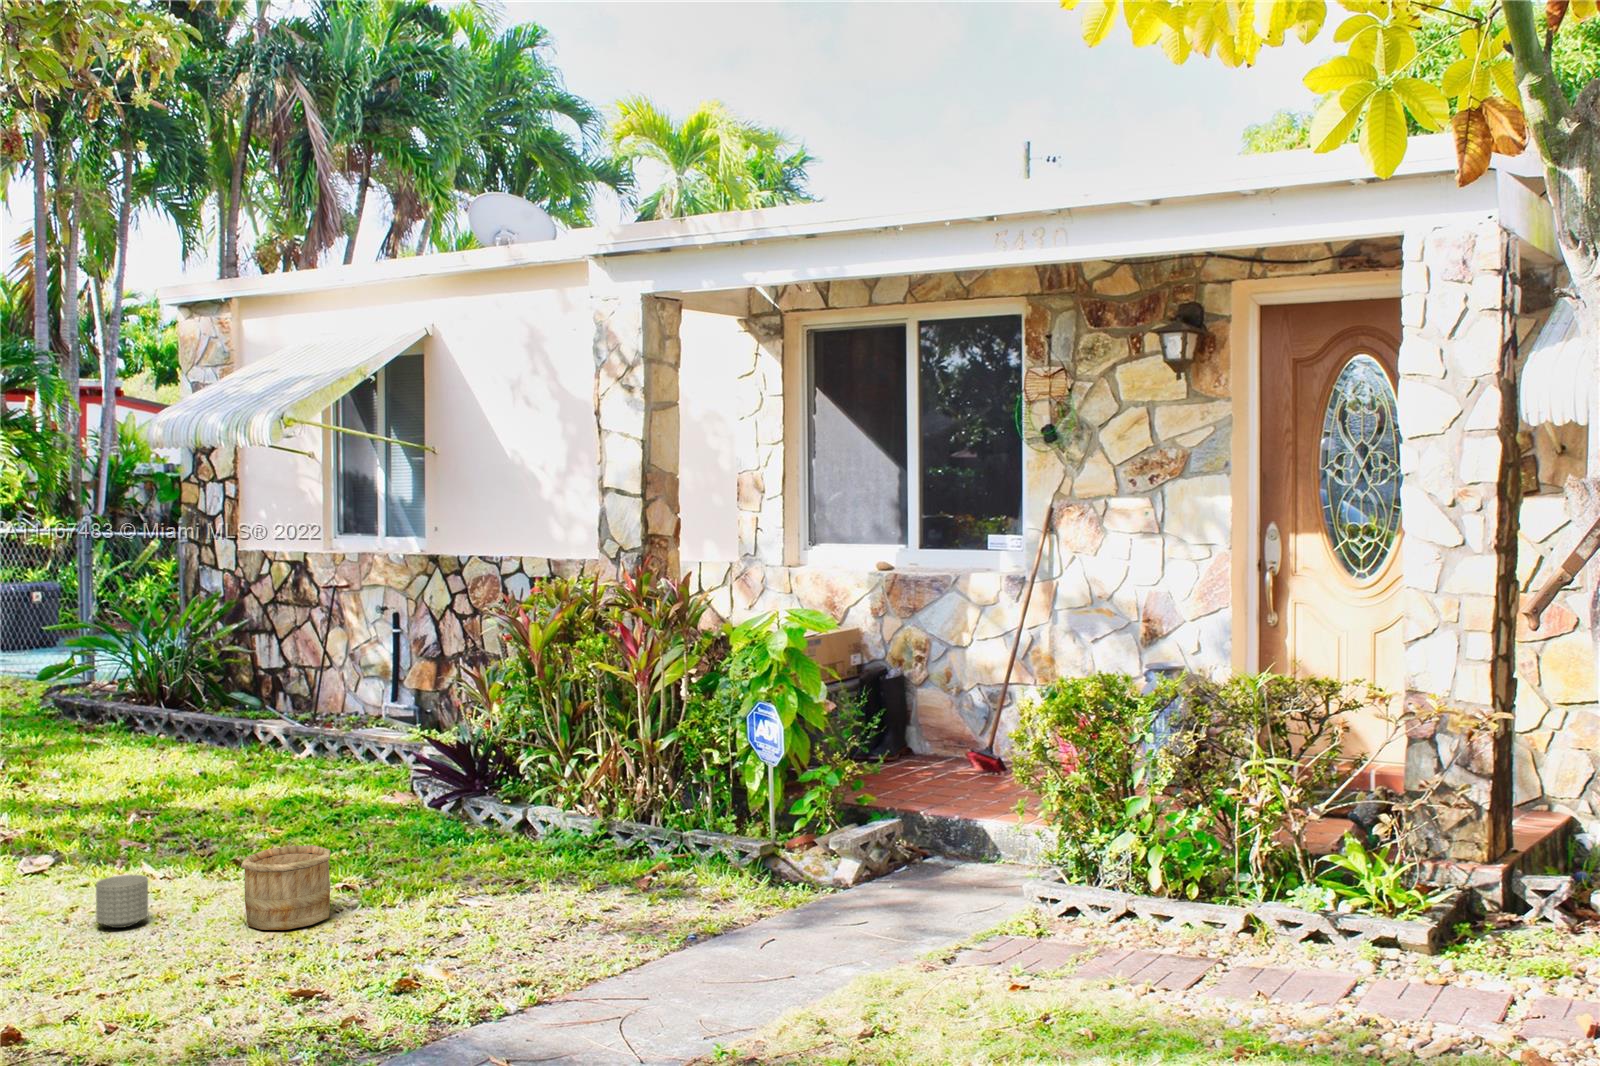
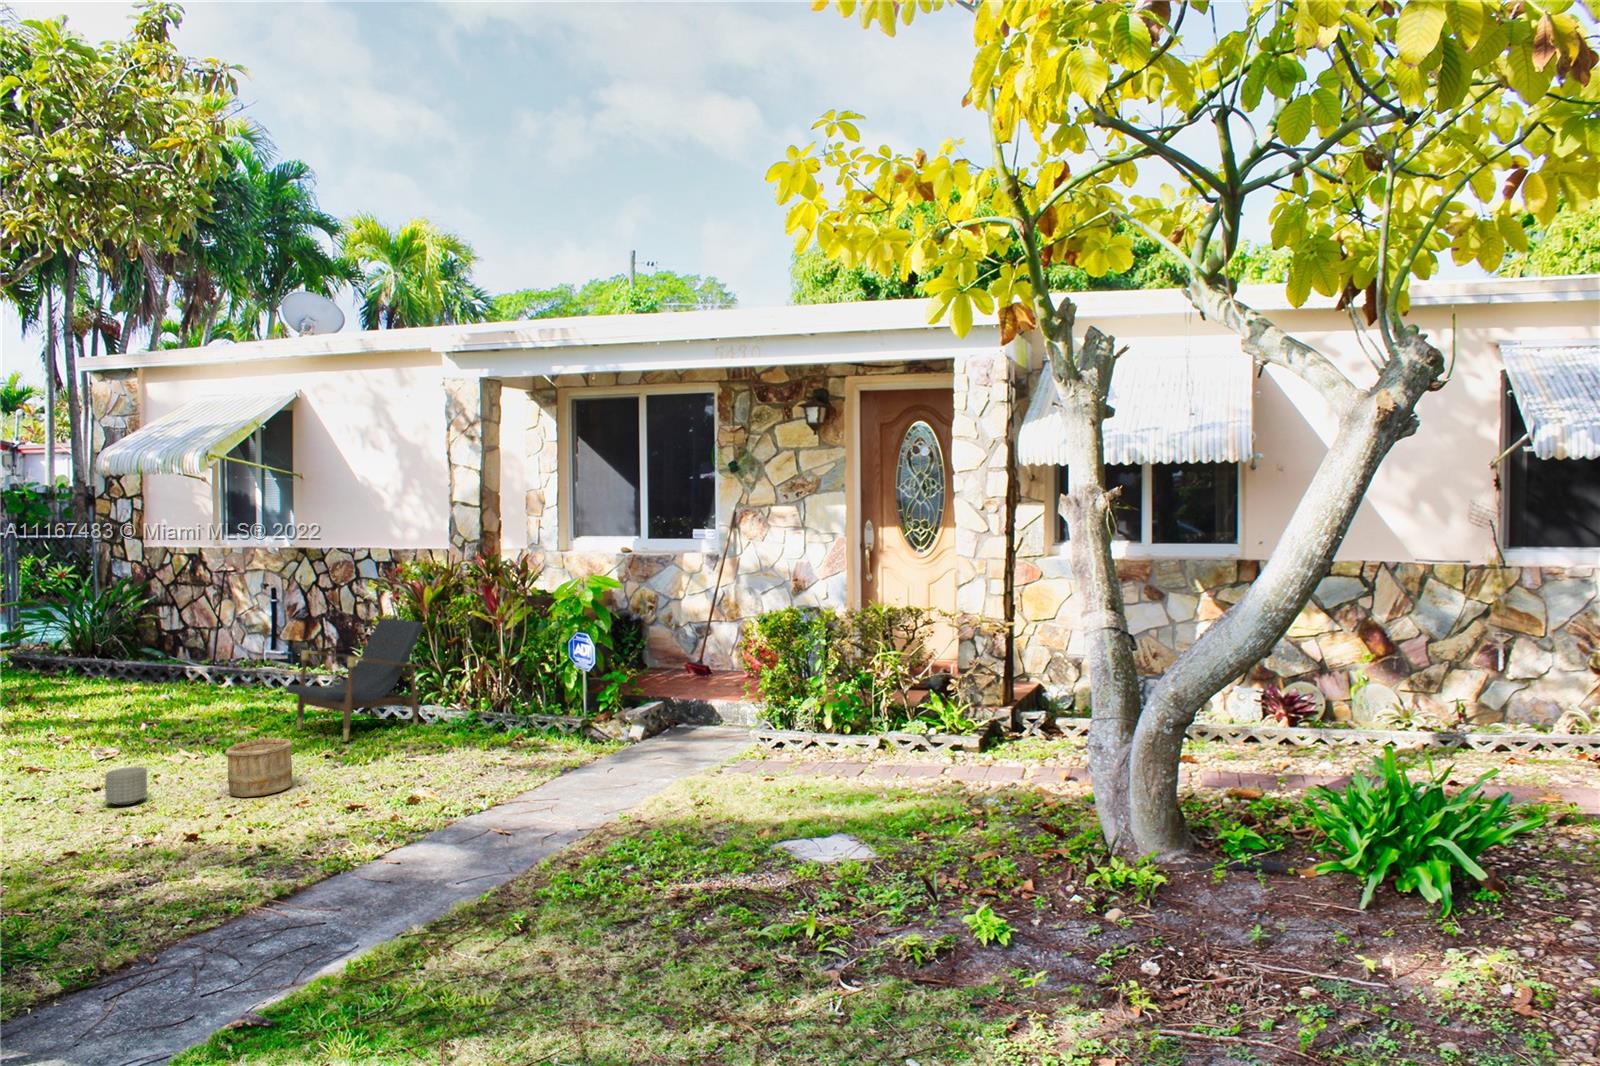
lounge chair: none [362,666,546,849] -> present [286,618,423,741]

